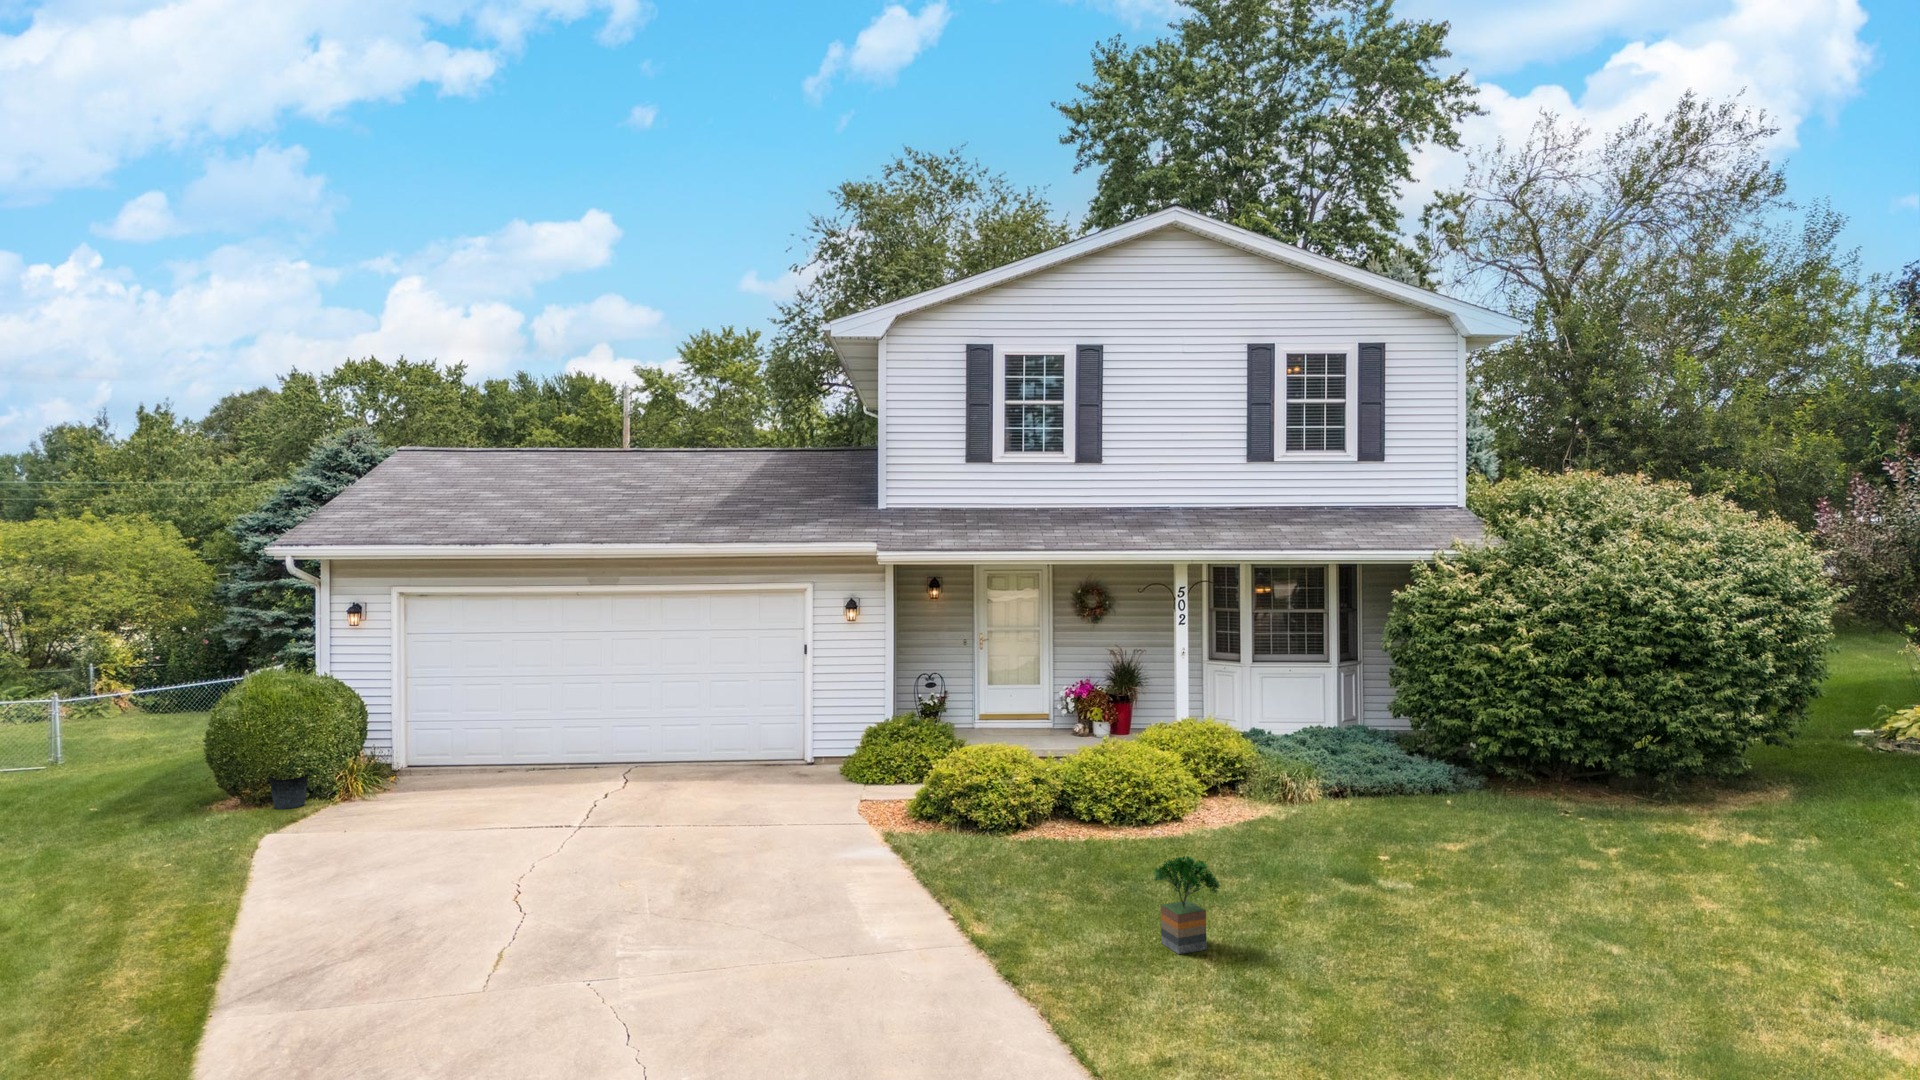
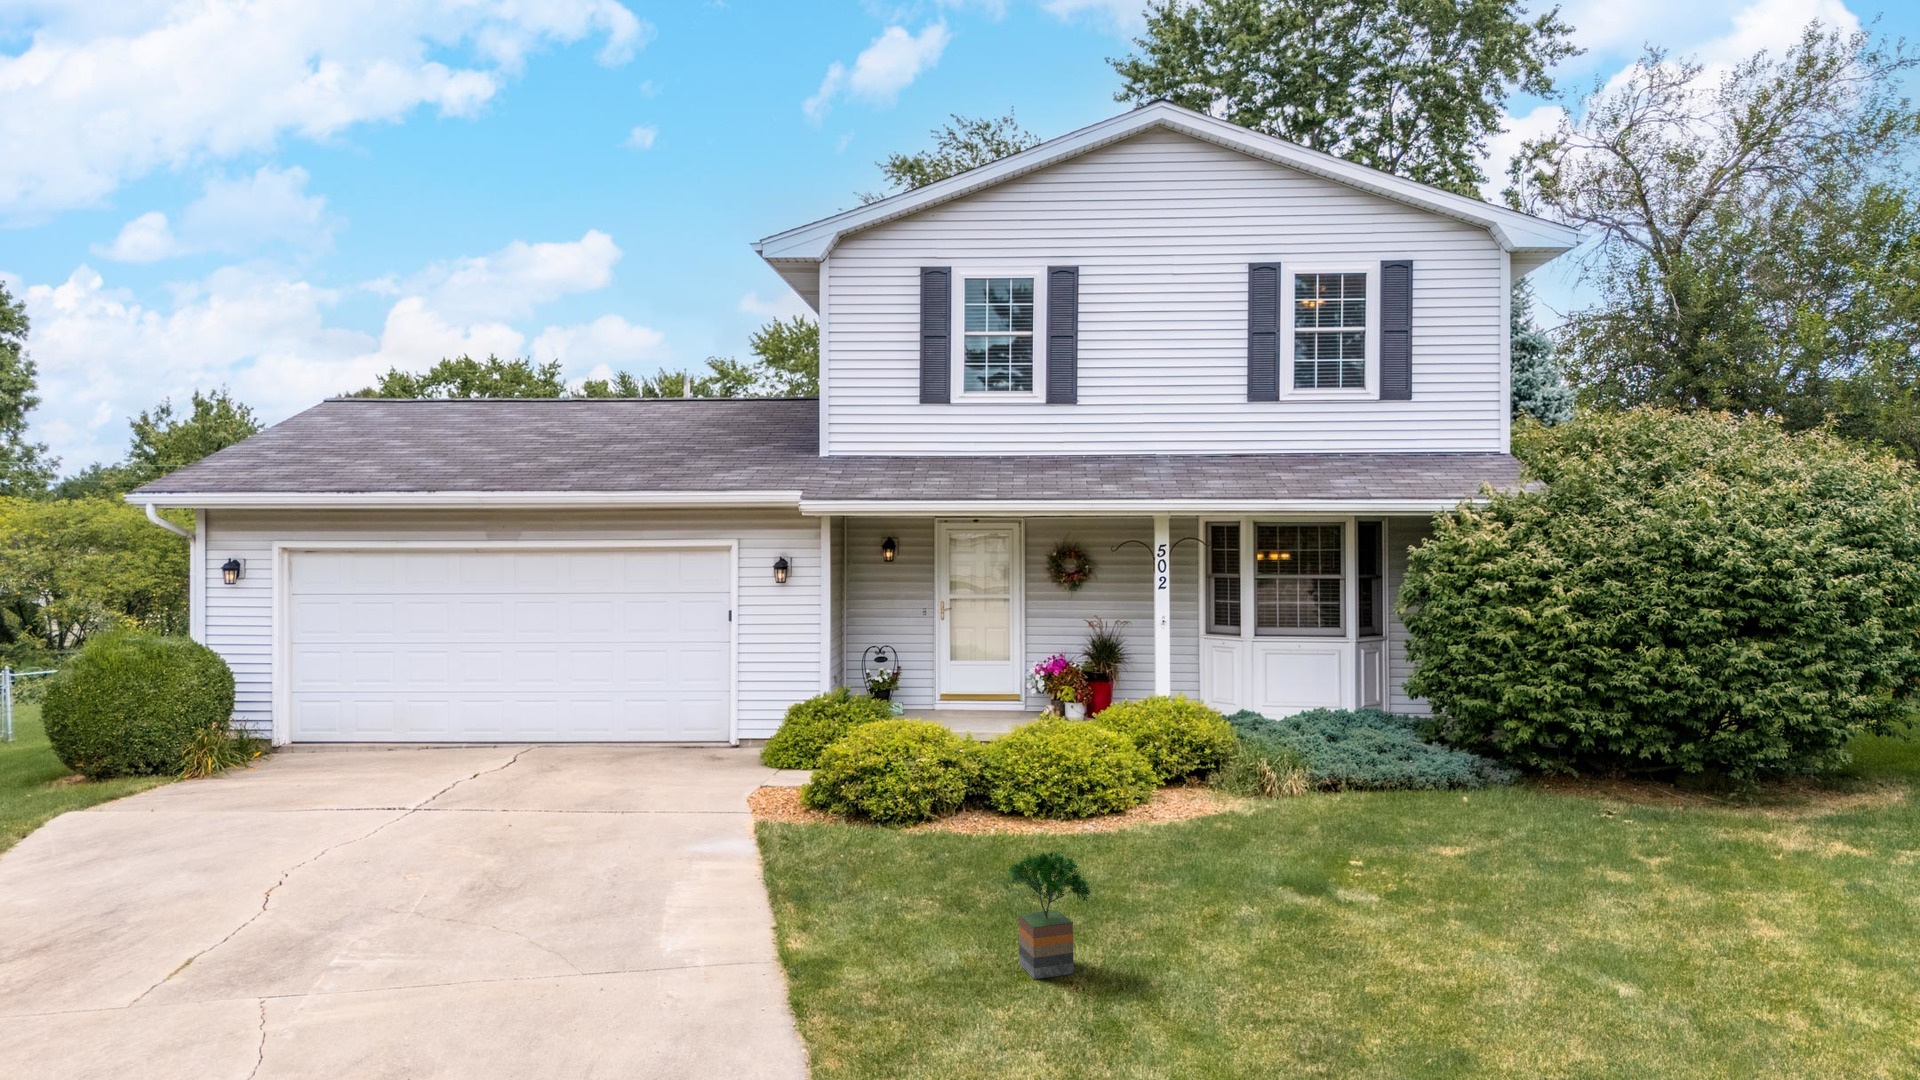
bucket: present [266,773,310,809] -> none [91,744,143,784]

